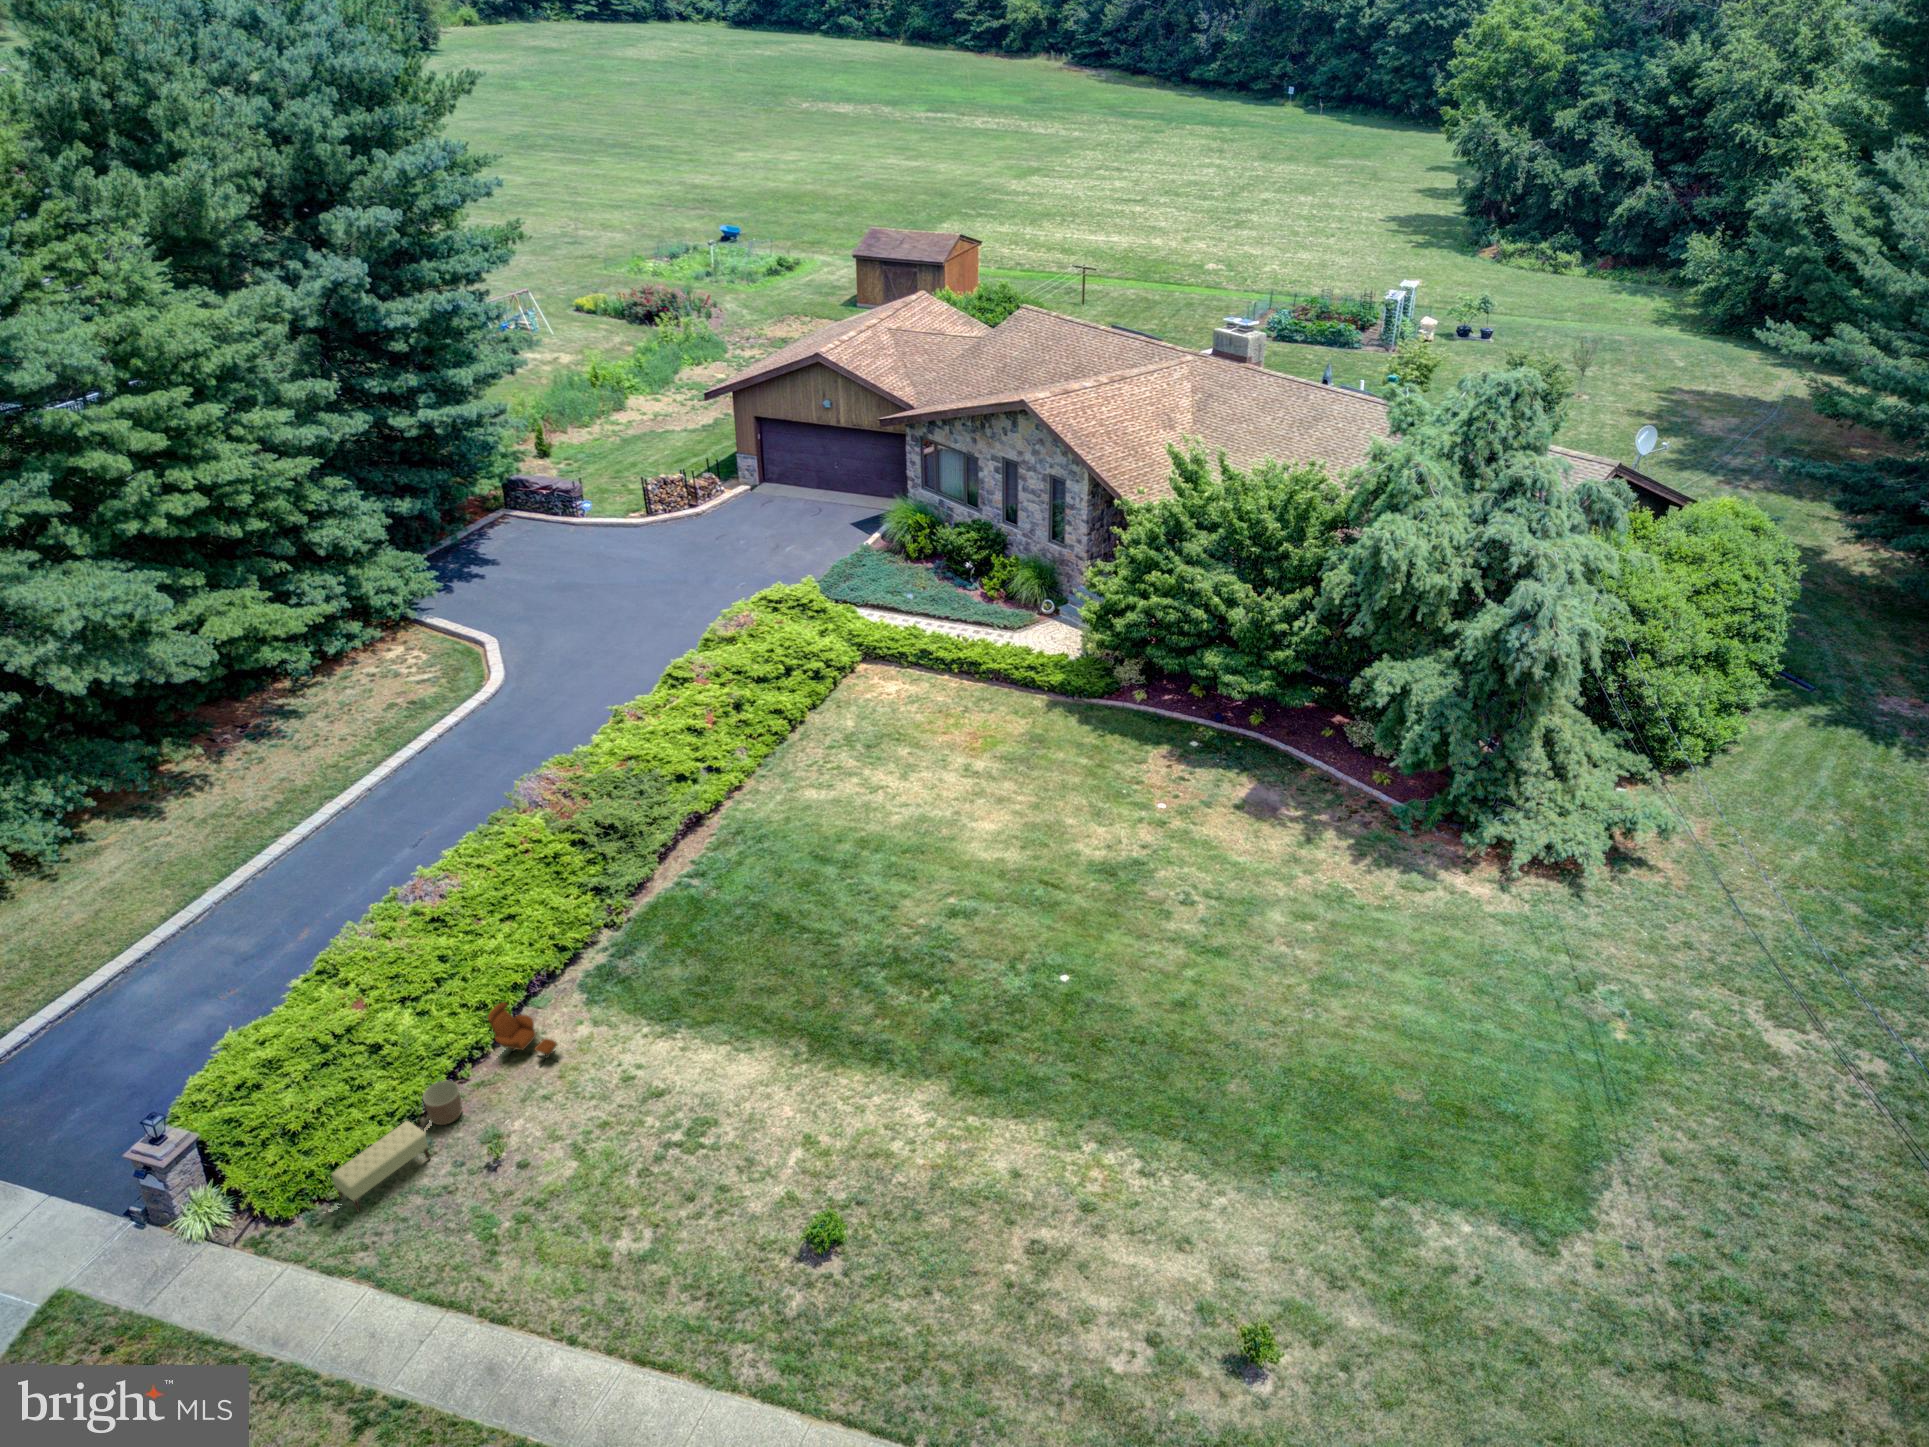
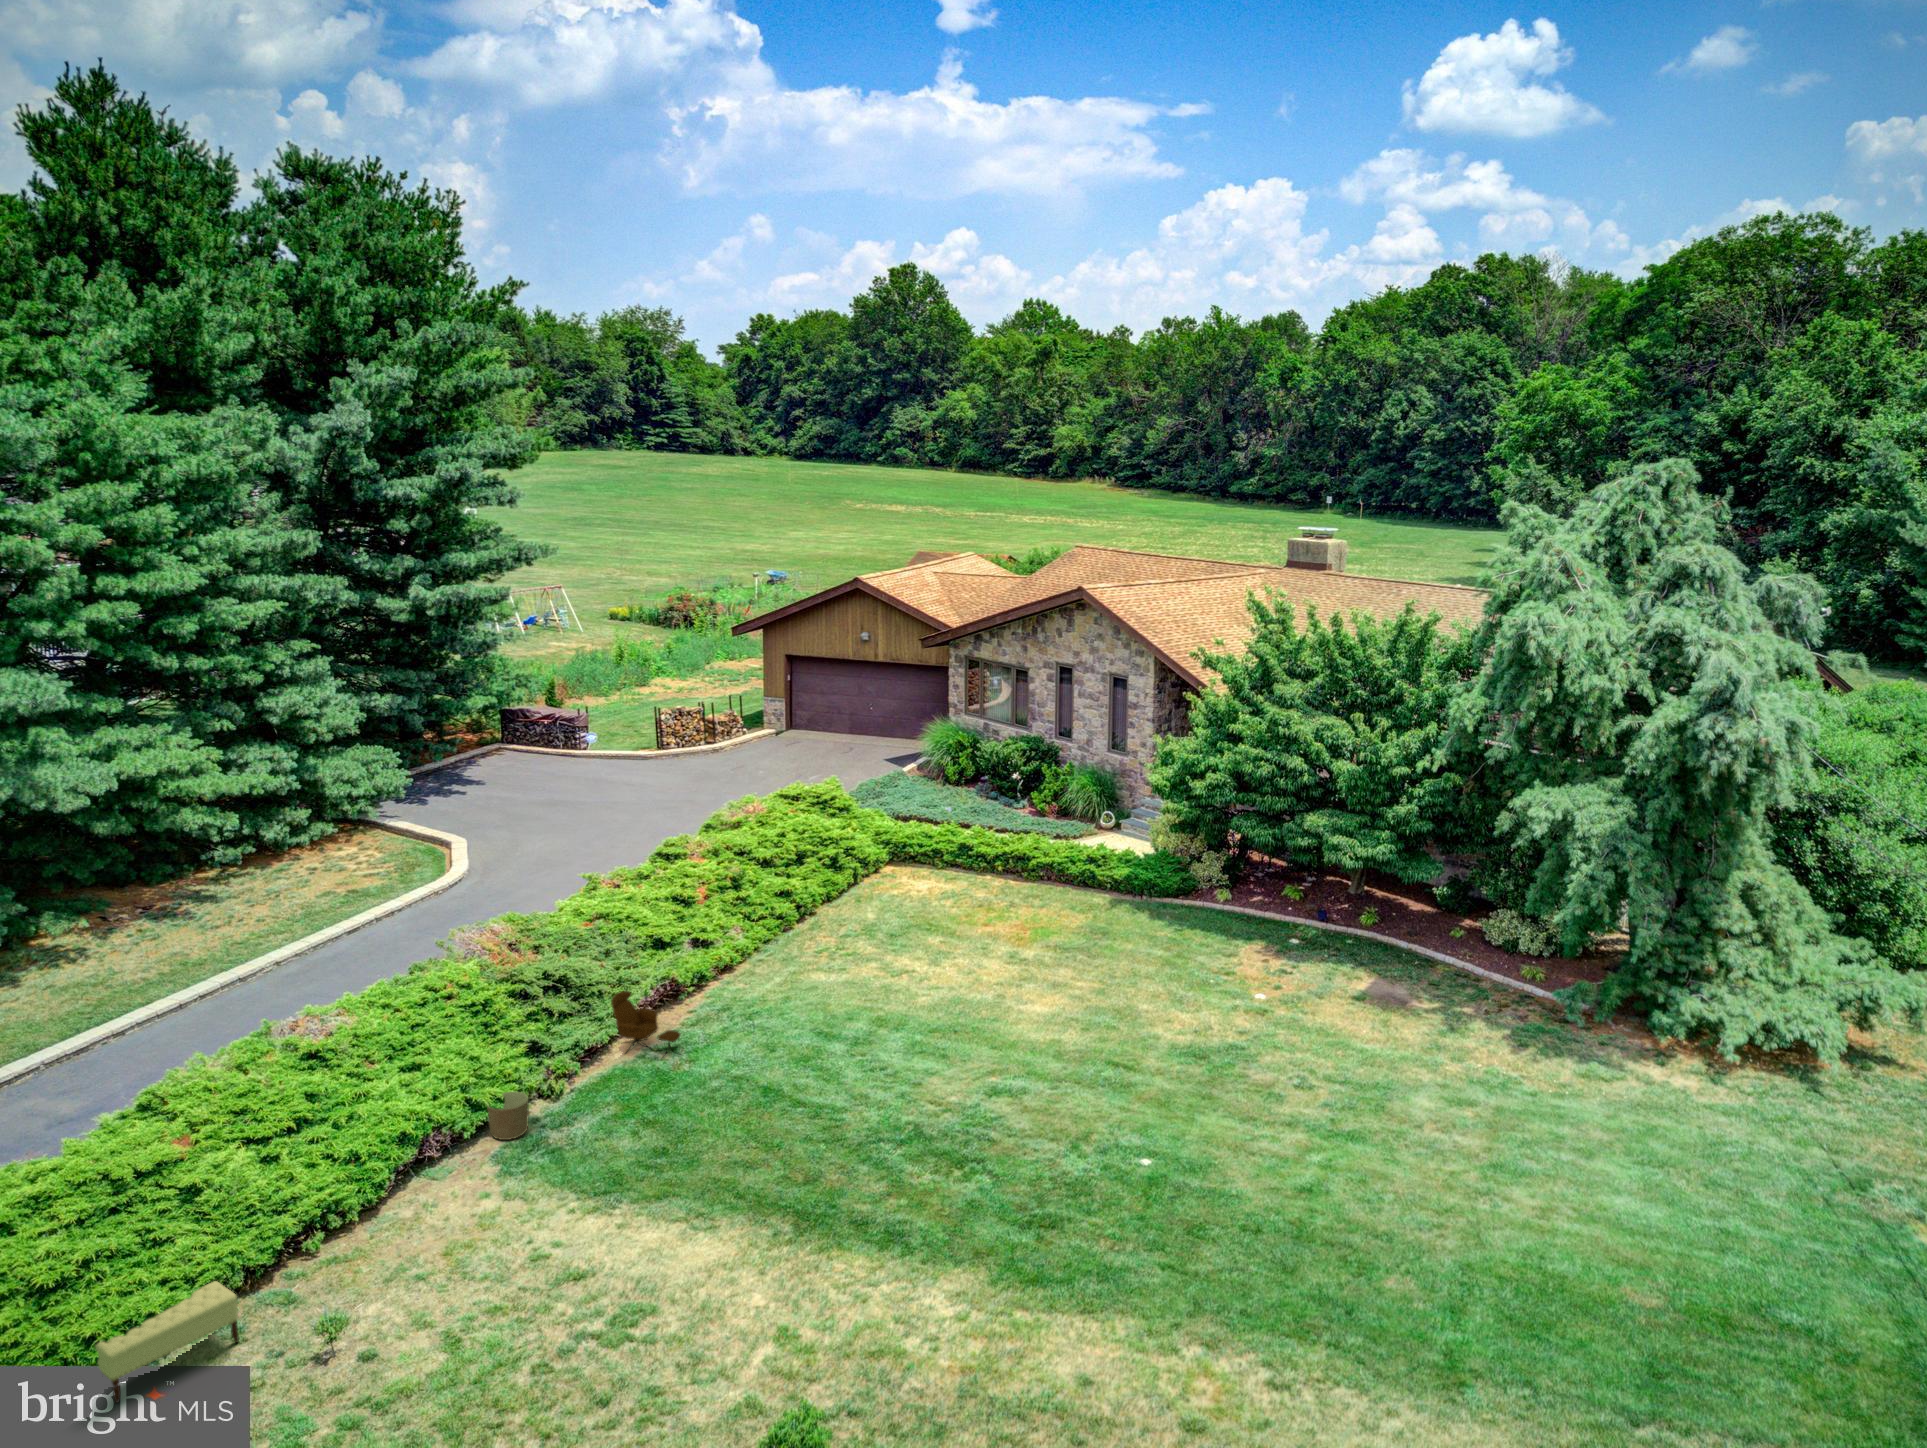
lounge chair: present [488,1002,556,1059] -> present [611,991,681,1052]
planter: present [423,1081,462,1125] -> present [487,1092,529,1140]

